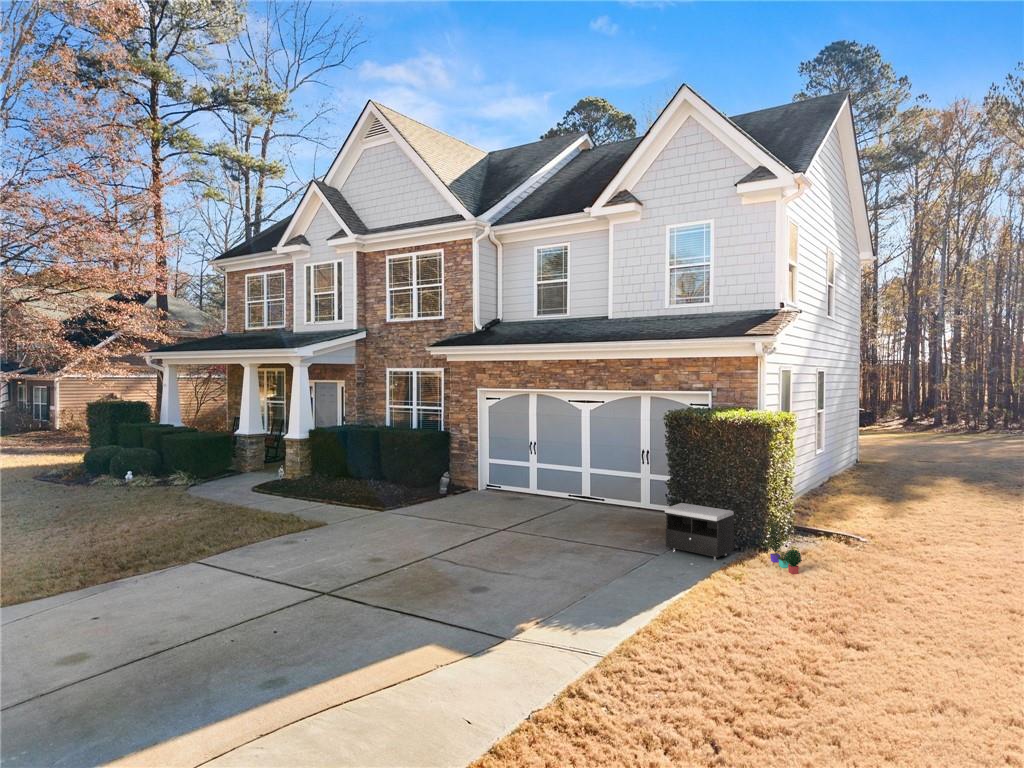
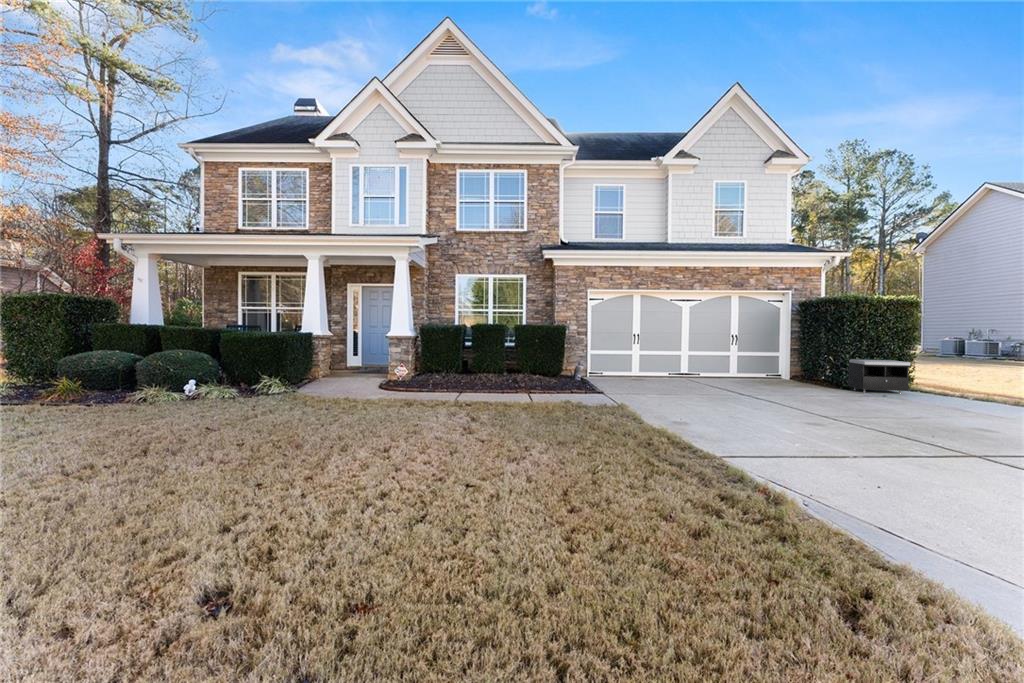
potted plant: present [769,522,802,574] -> none [912,365,961,395]

